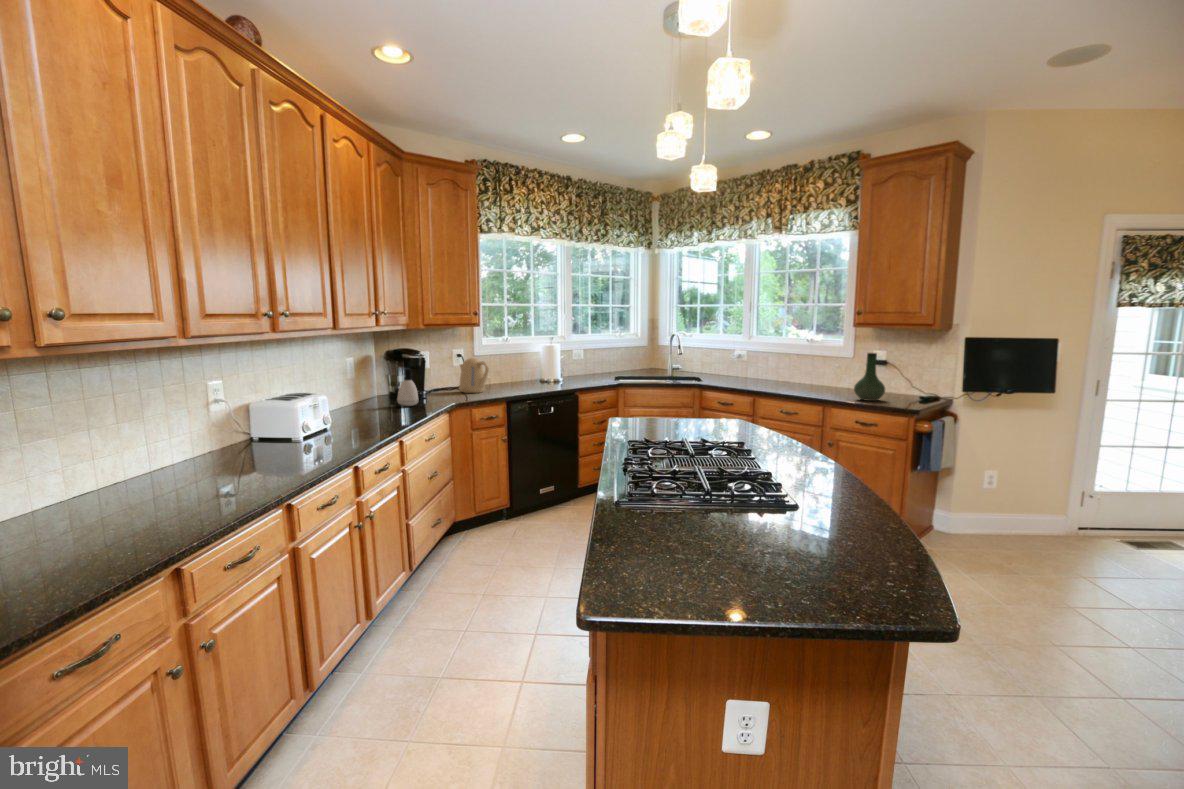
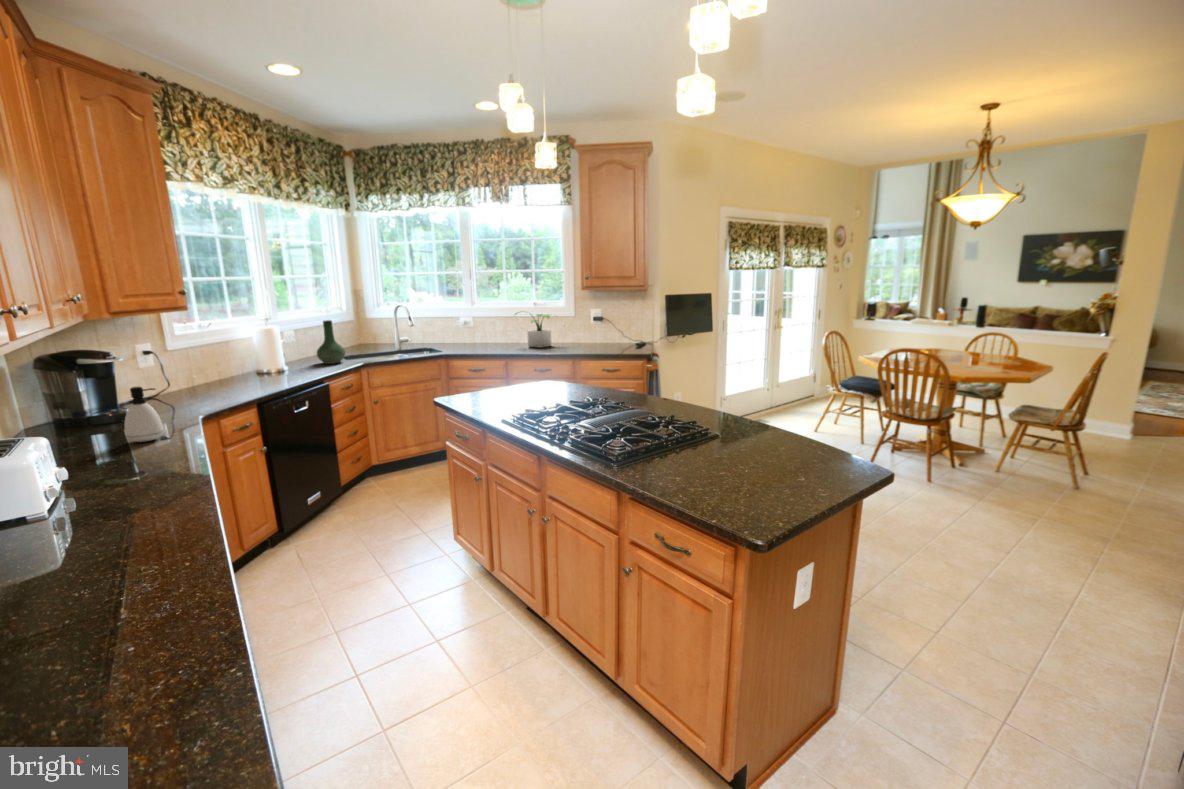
potted plant: none [777,351,827,393] -> present [526,311,551,347]
vase: present [854,353,885,401] -> present [317,320,345,364]
kettle: present [459,358,489,393] -> none [164,353,220,400]

